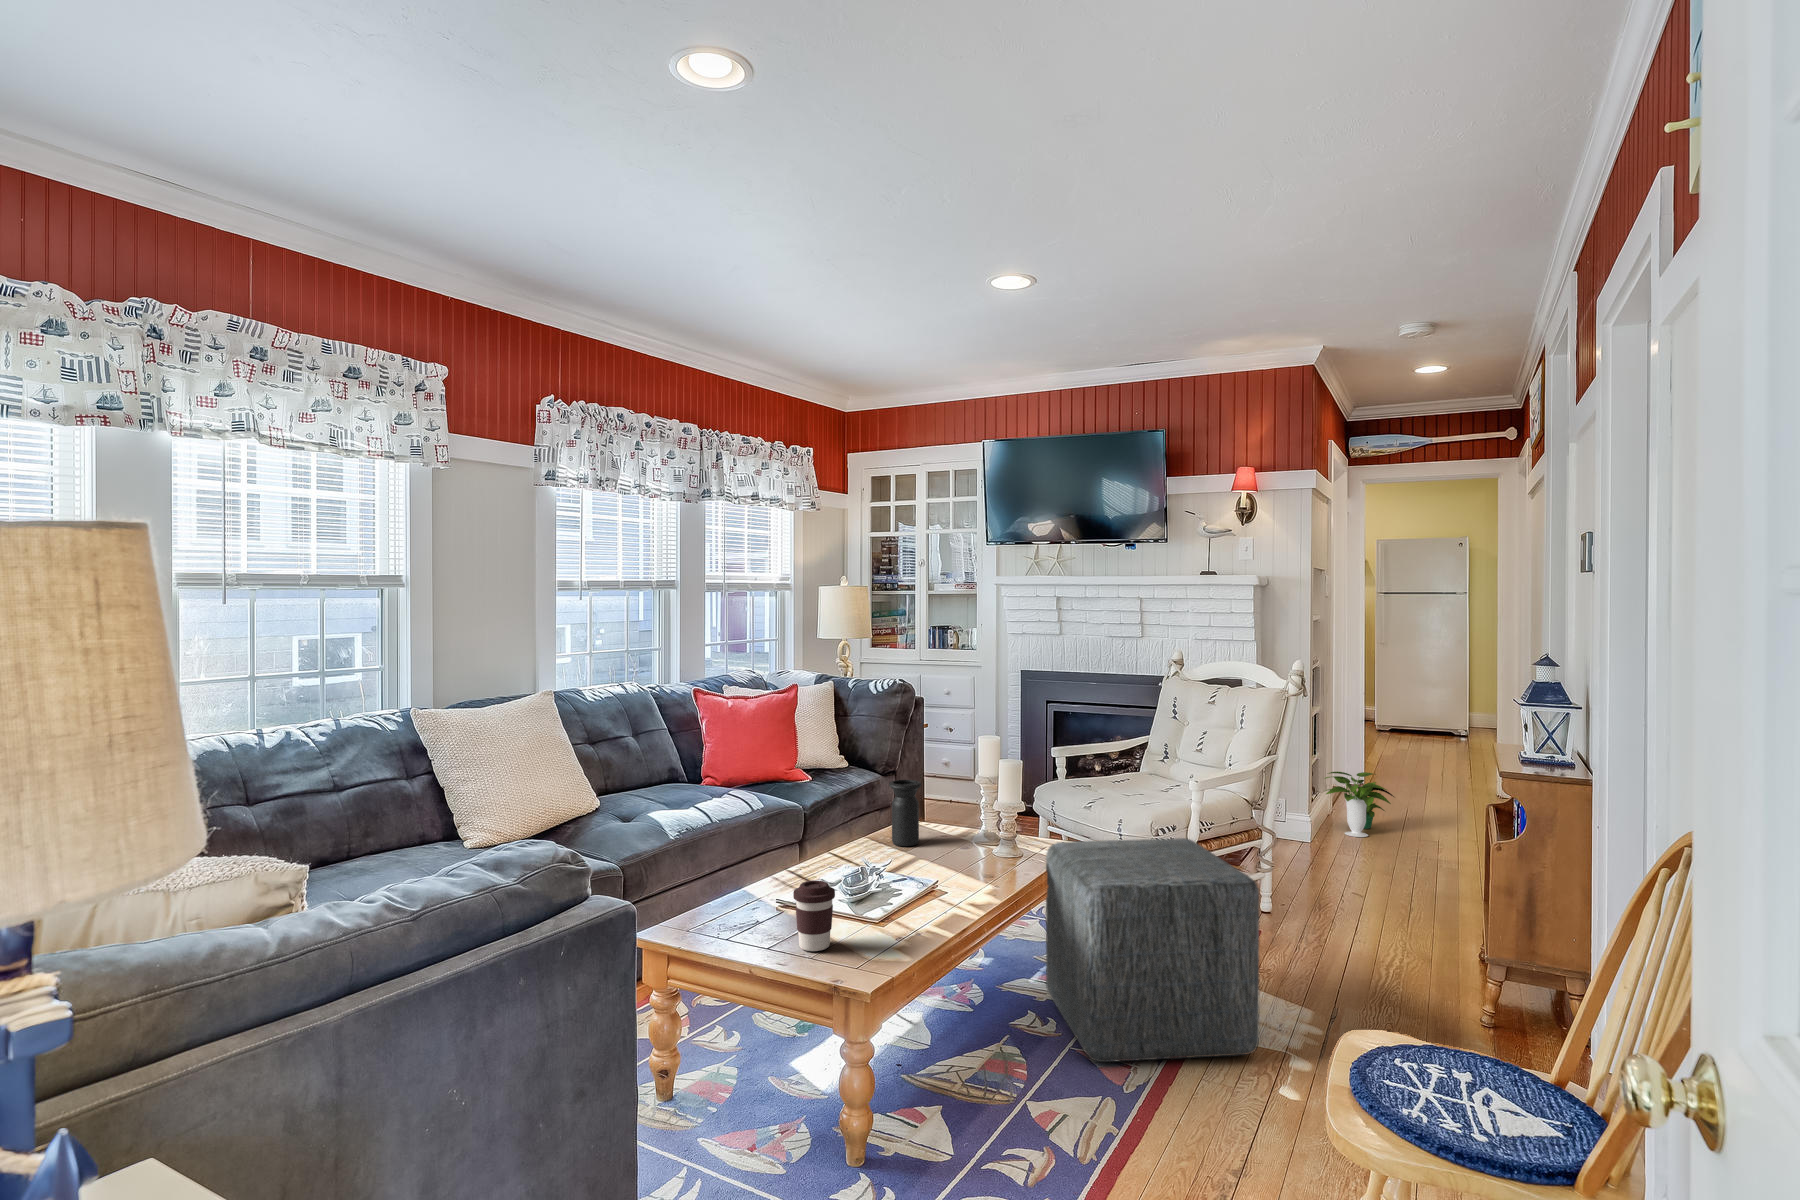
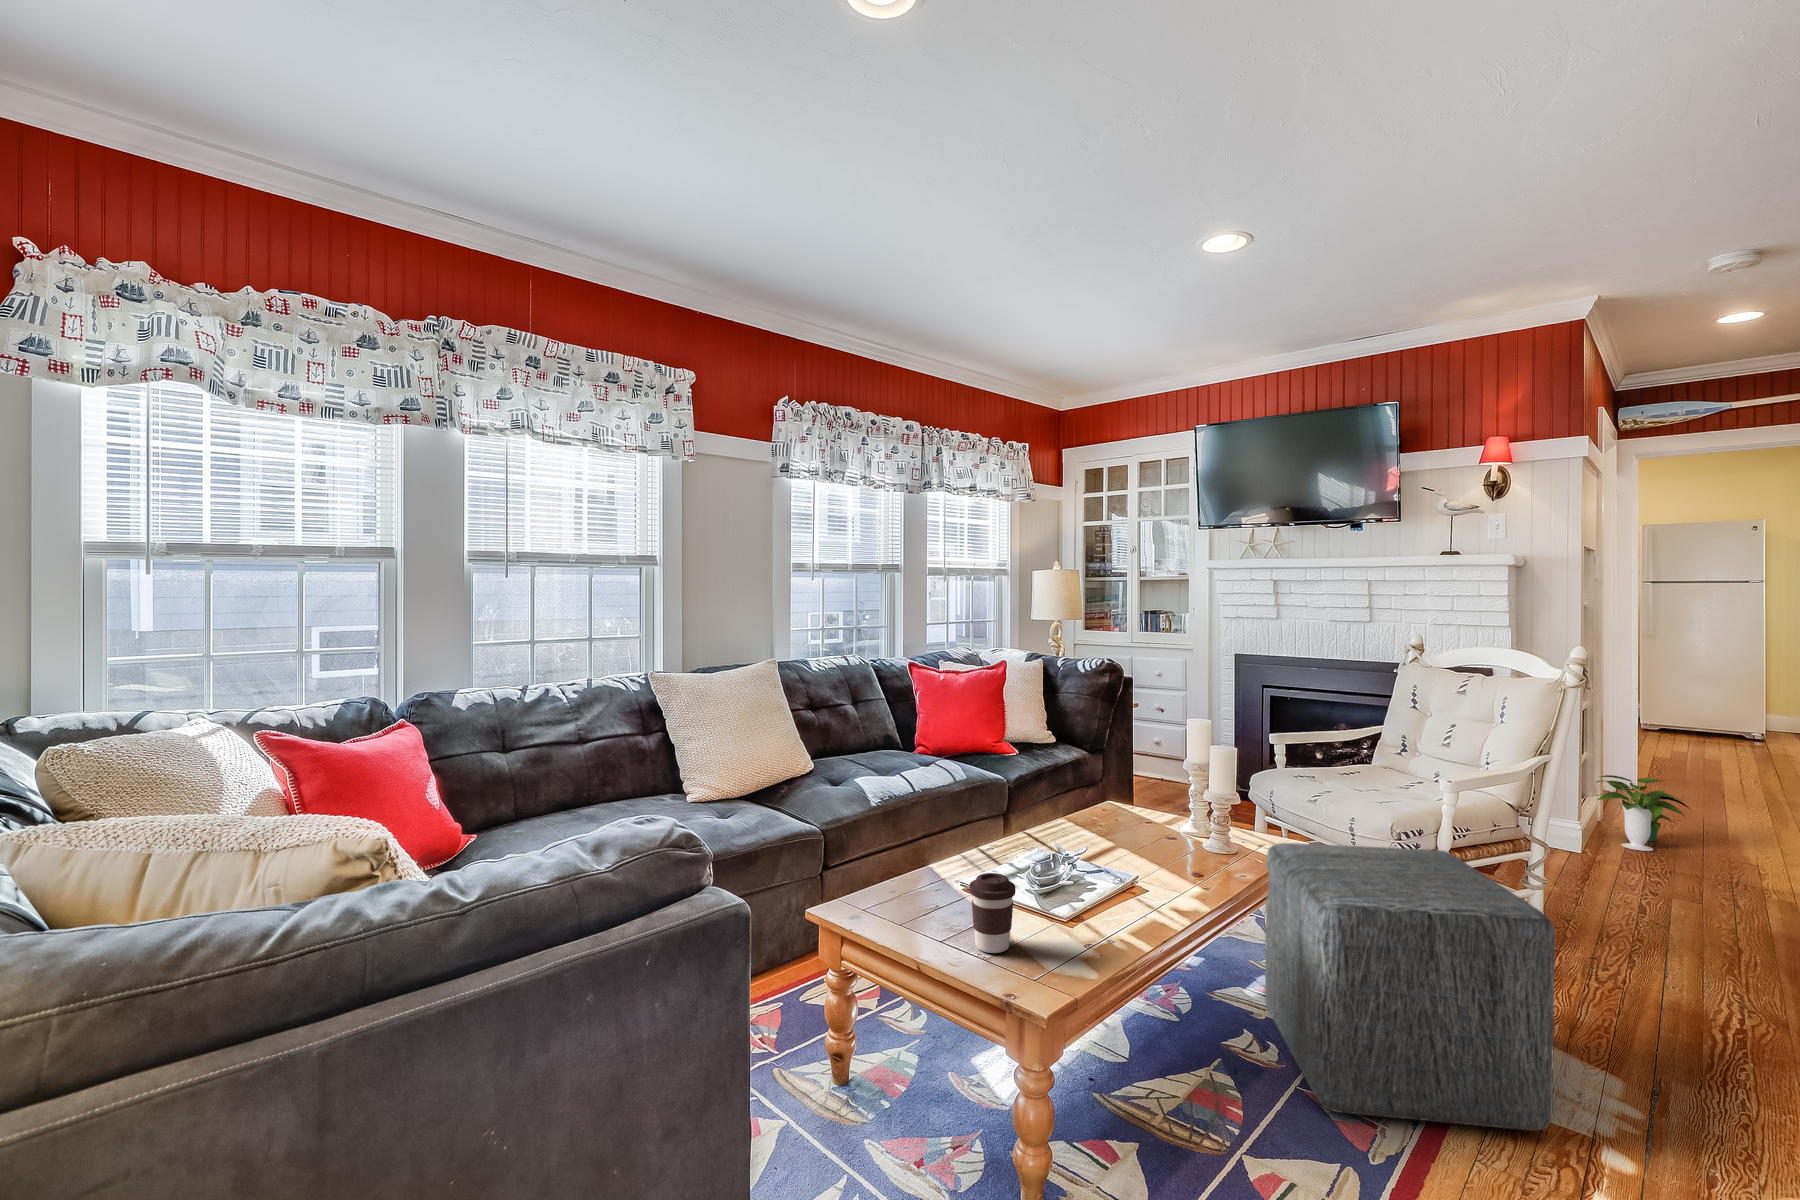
vase: present [889,780,921,846] -> none [1089,762,1124,833]

